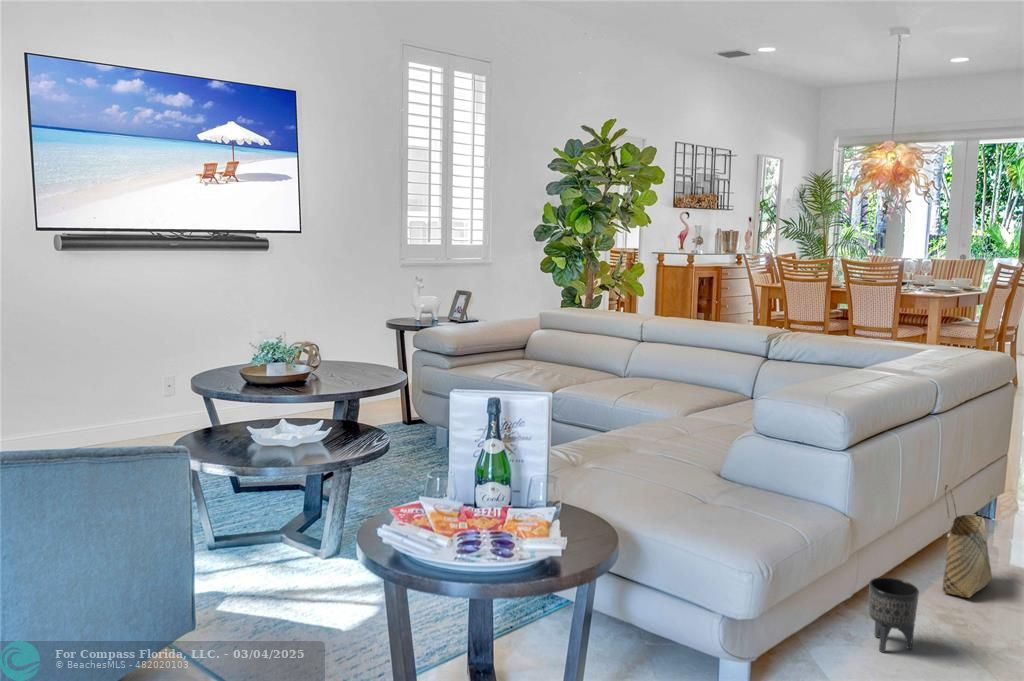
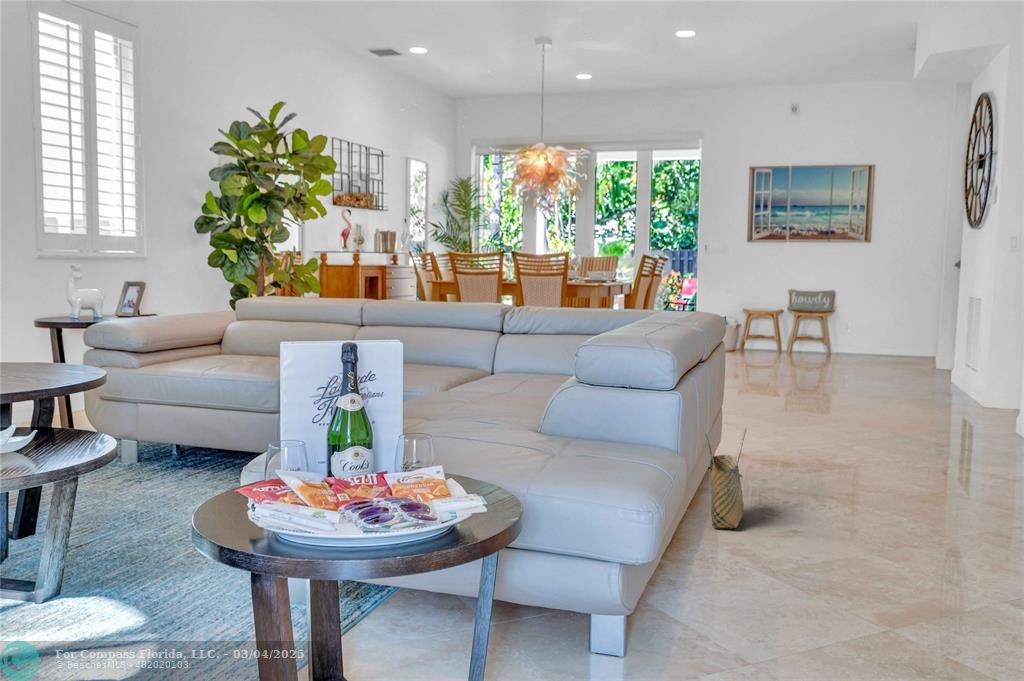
planter: present [869,577,919,652] -> none [680,513,724,584]

